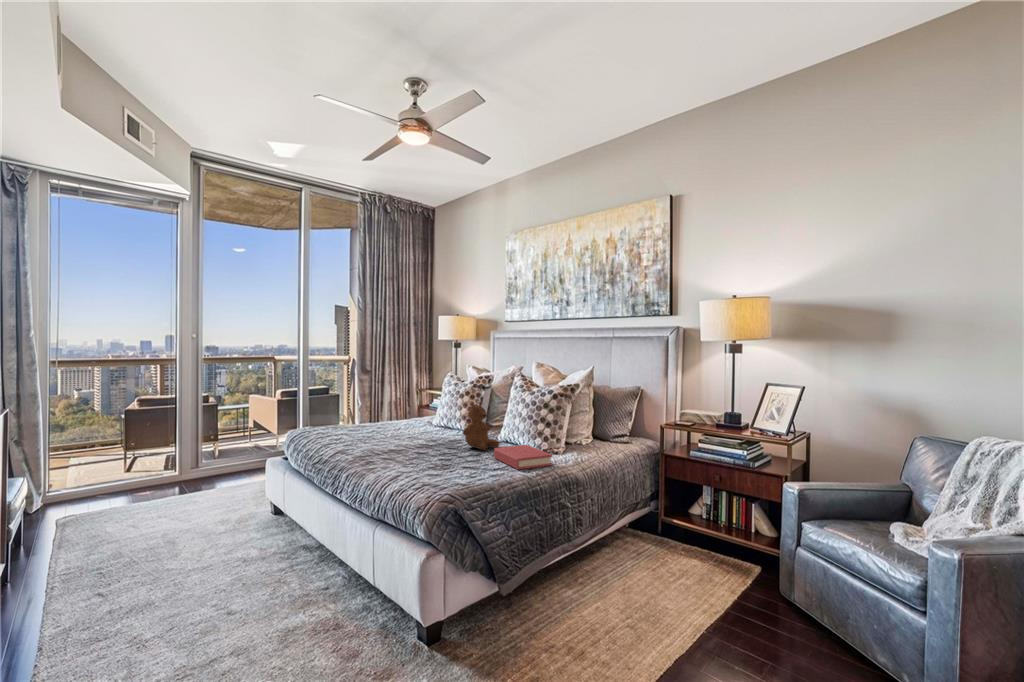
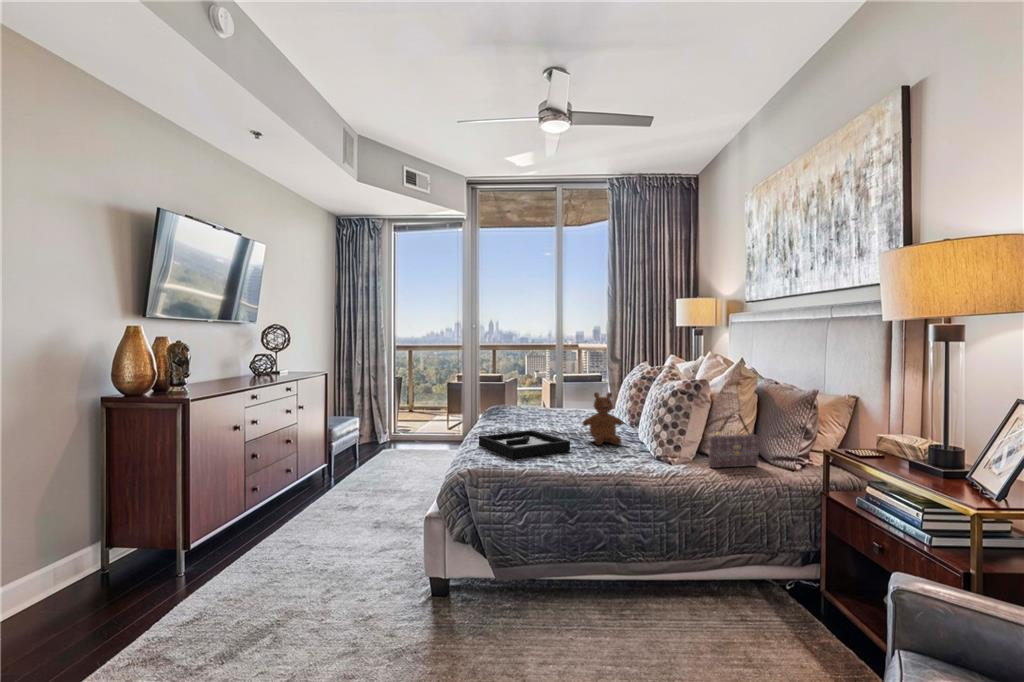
handbag: none [584,407,606,451] -> present [708,413,759,468]
hardback book: present [494,445,552,470] -> none [576,442,629,471]
decorative tray: none [390,447,478,477] -> present [479,430,570,459]

